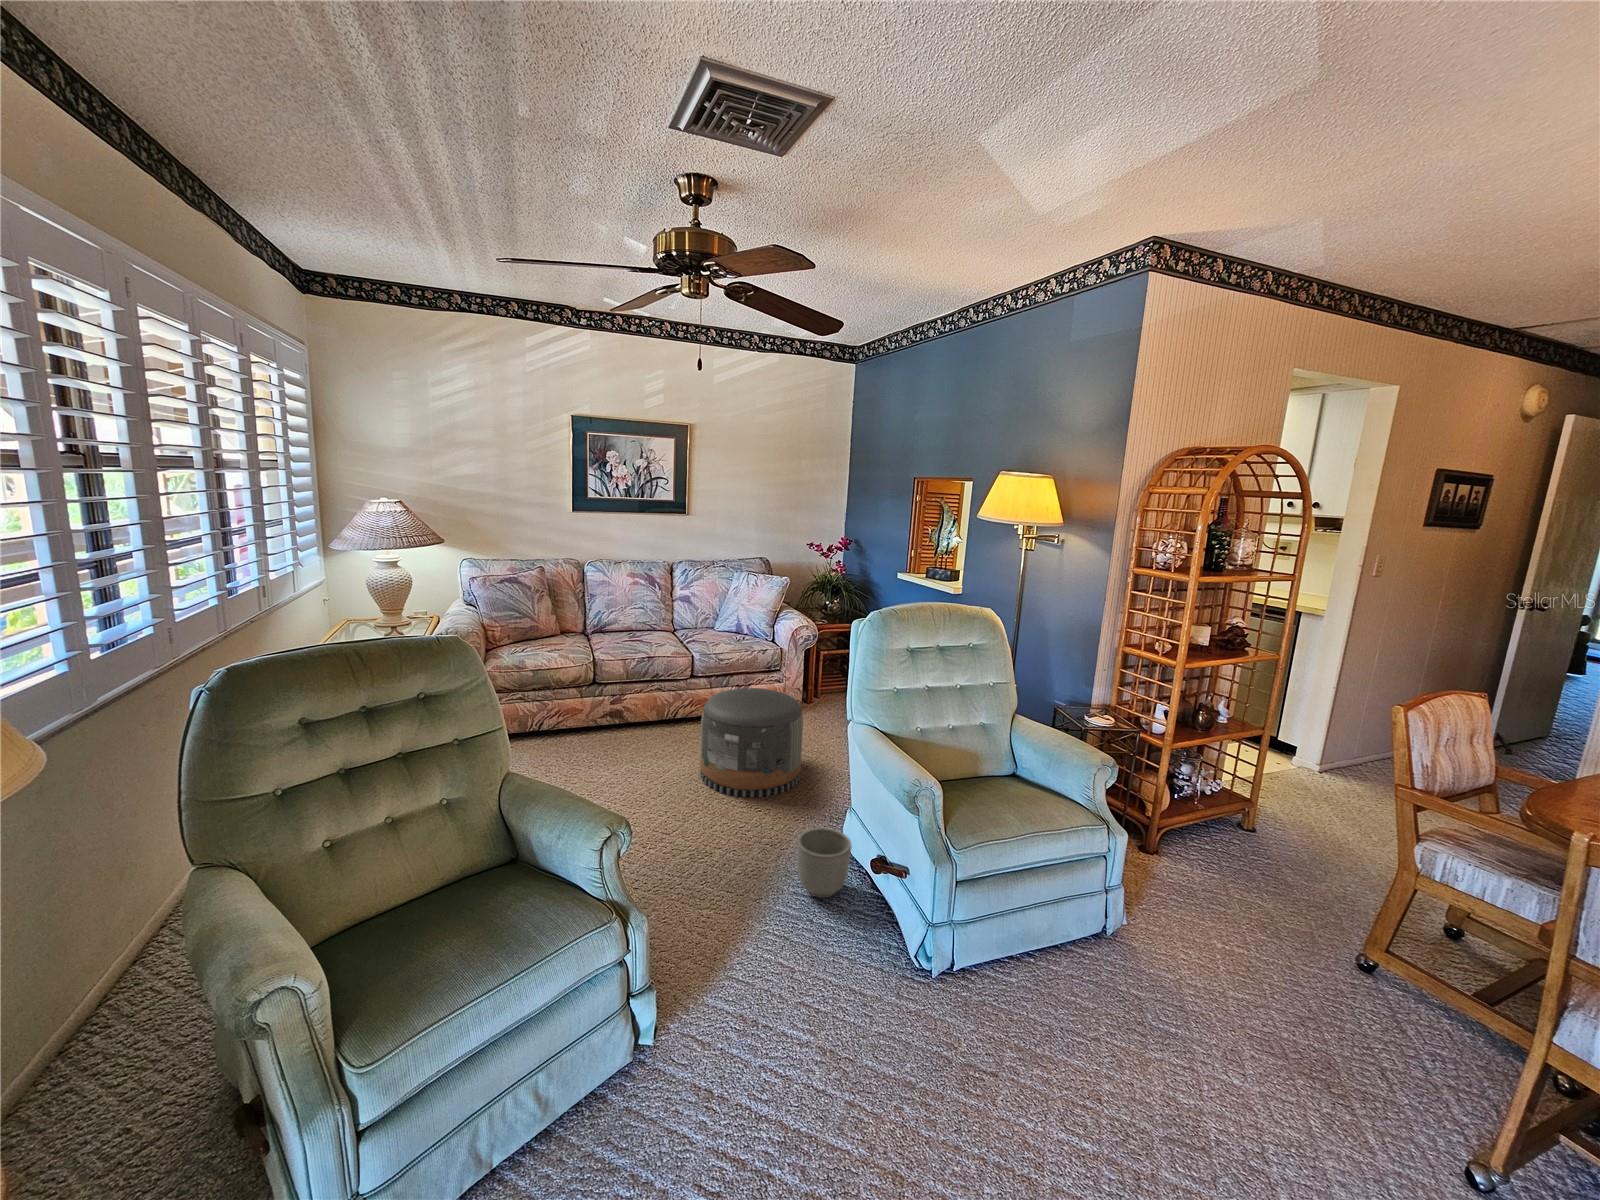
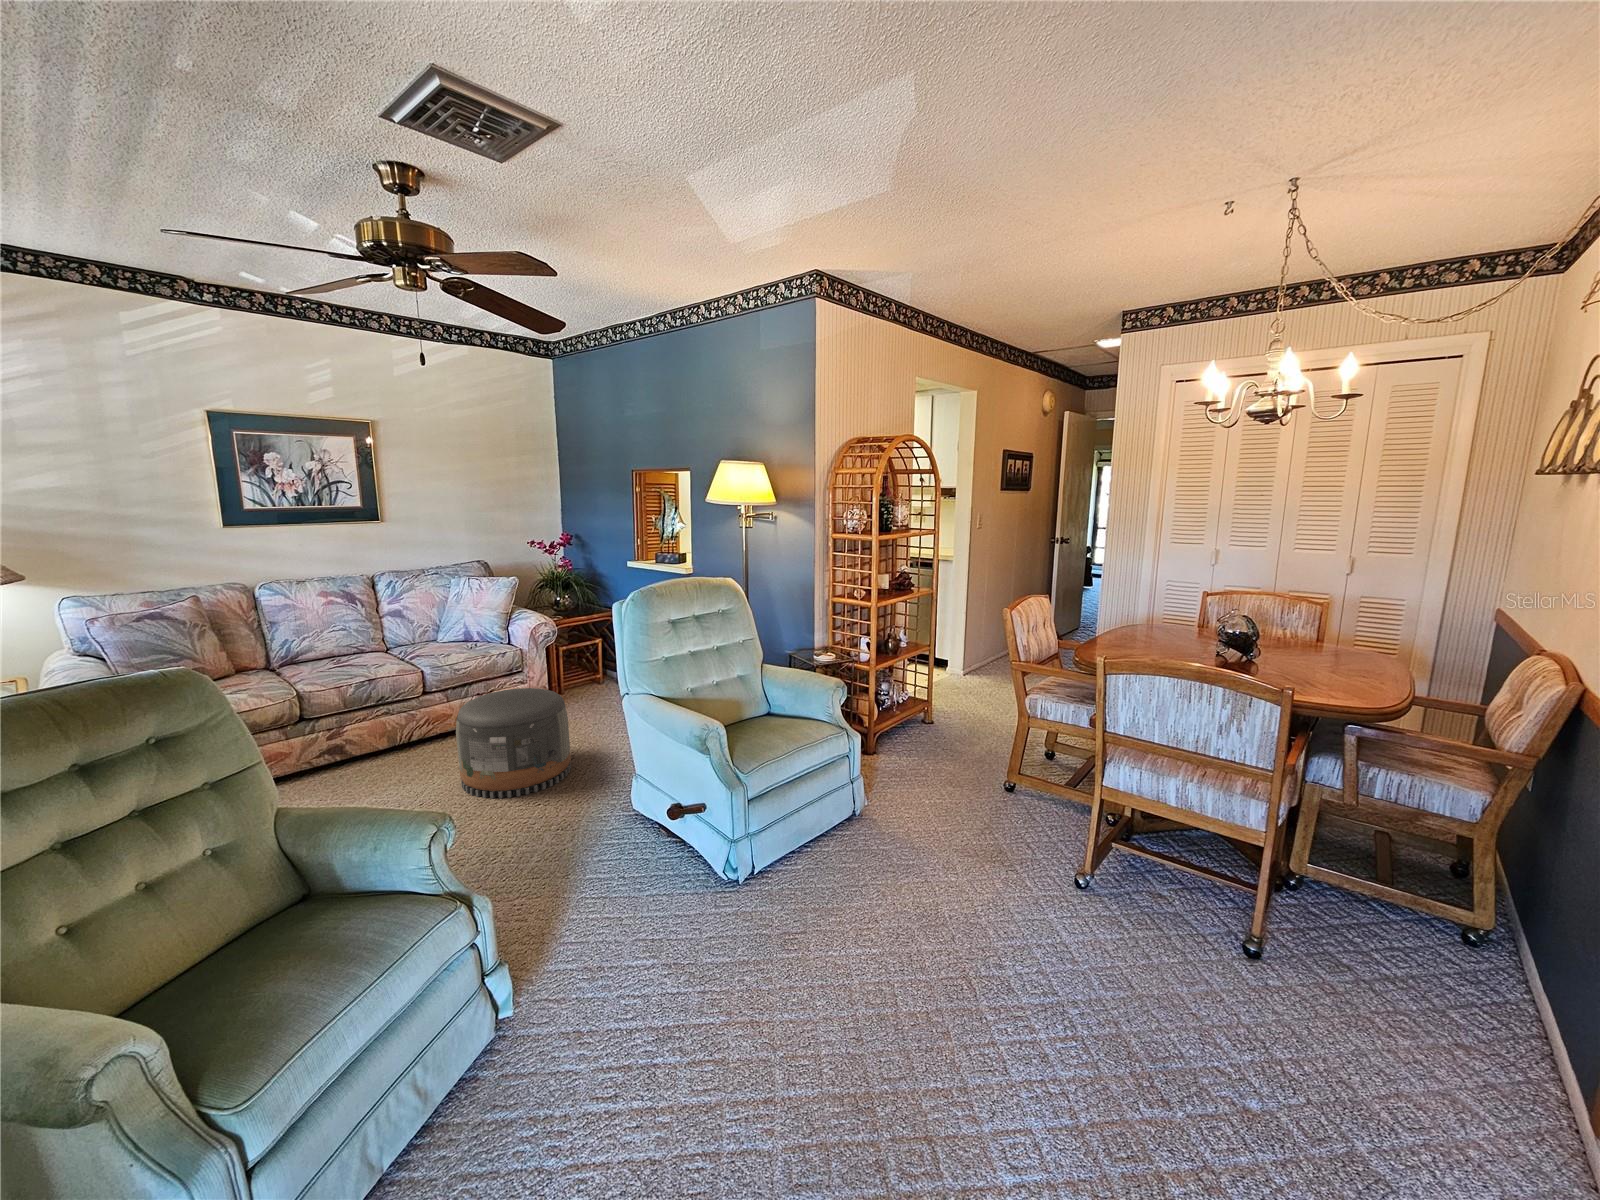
planter: present [797,828,851,898] -> none [596,794,648,858]

